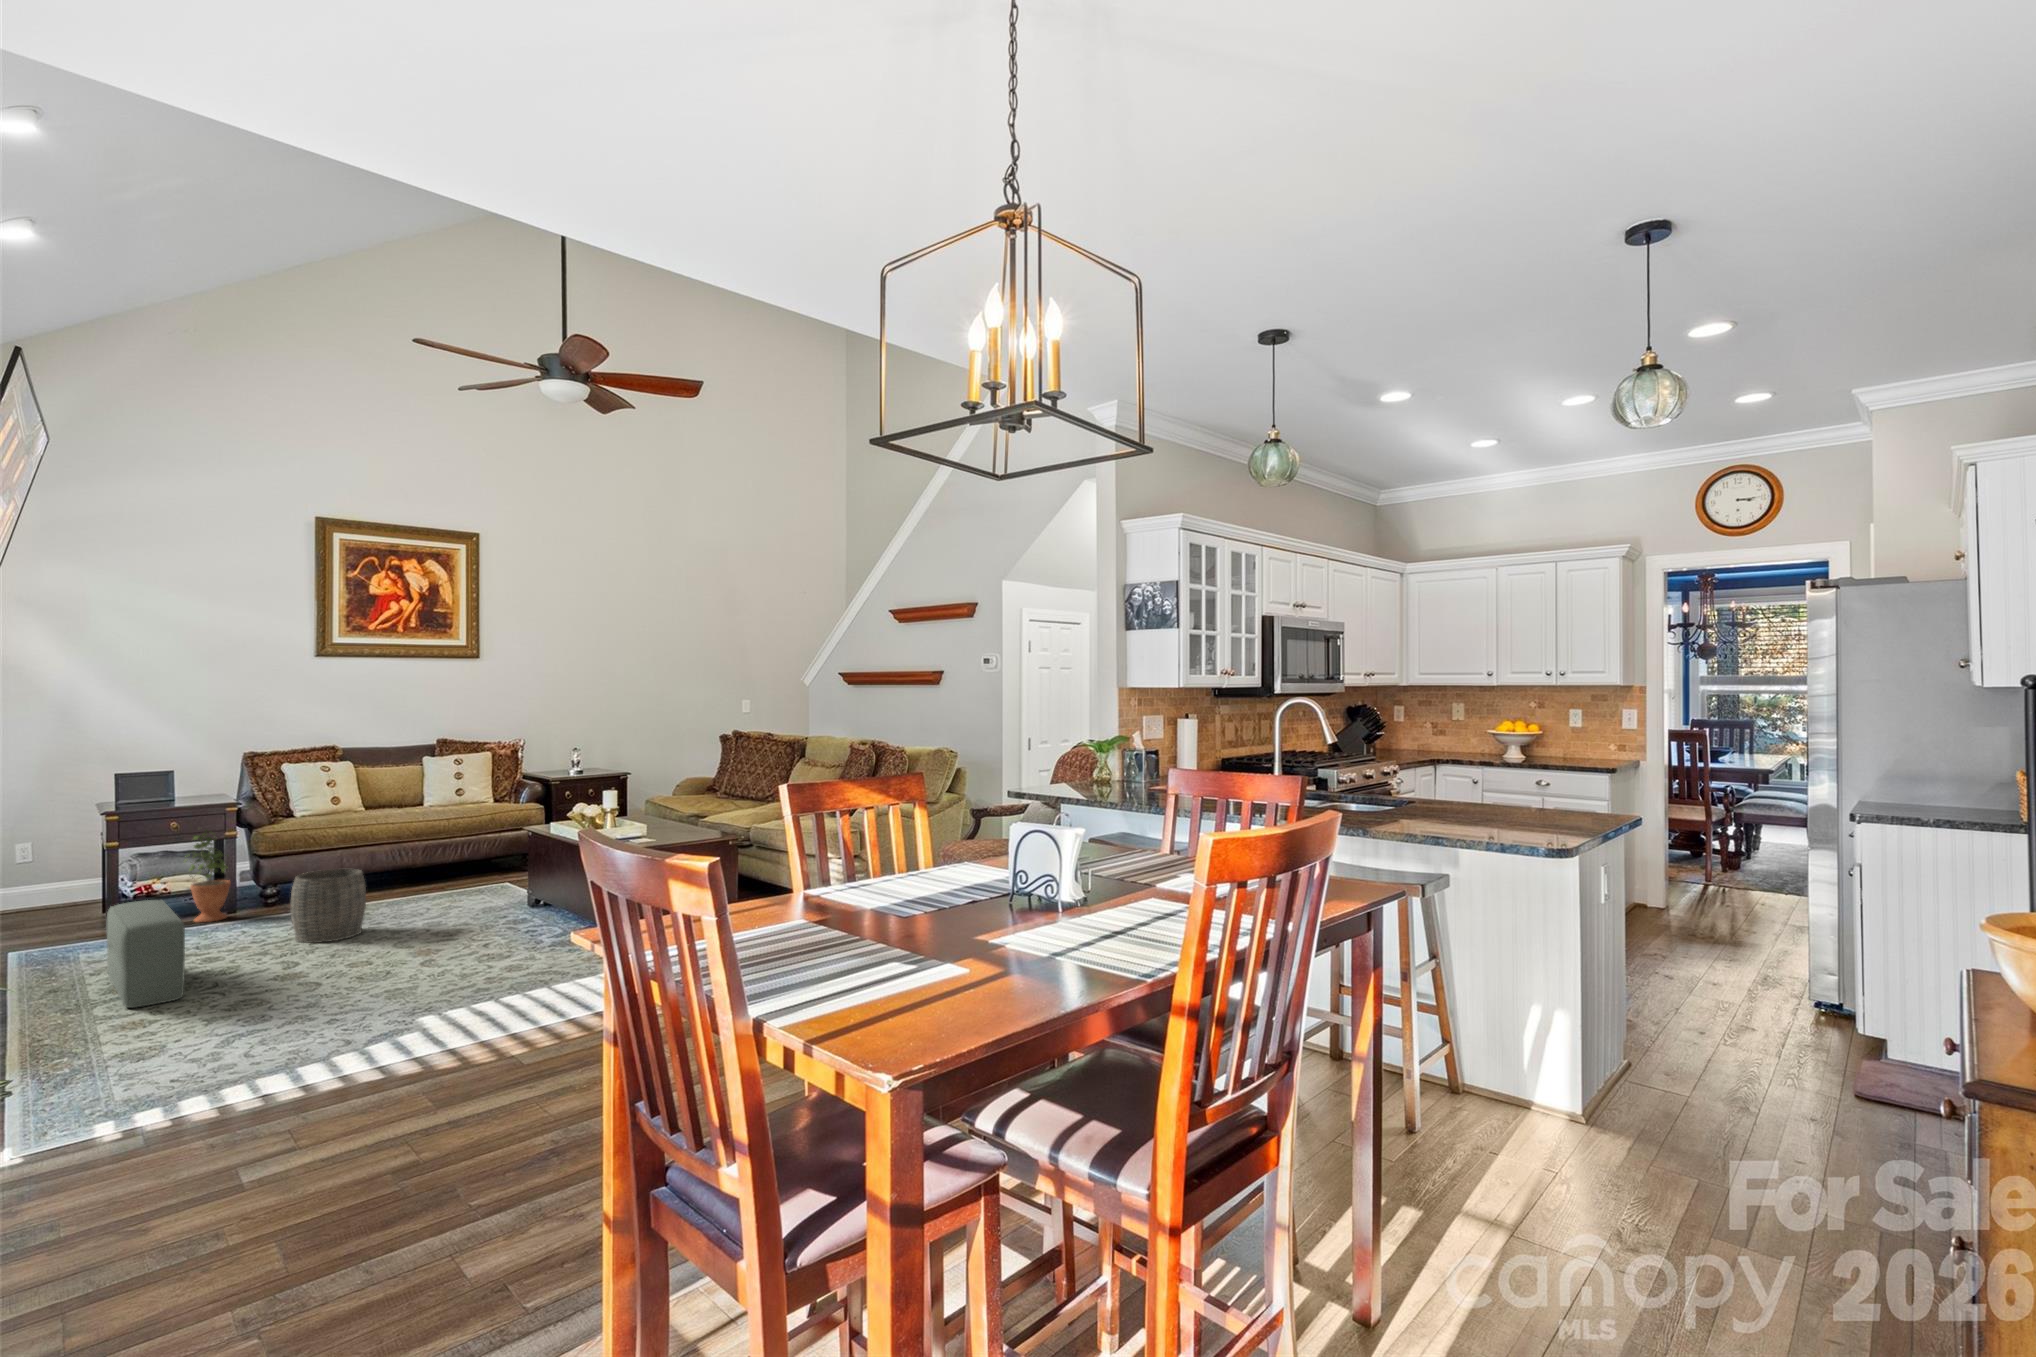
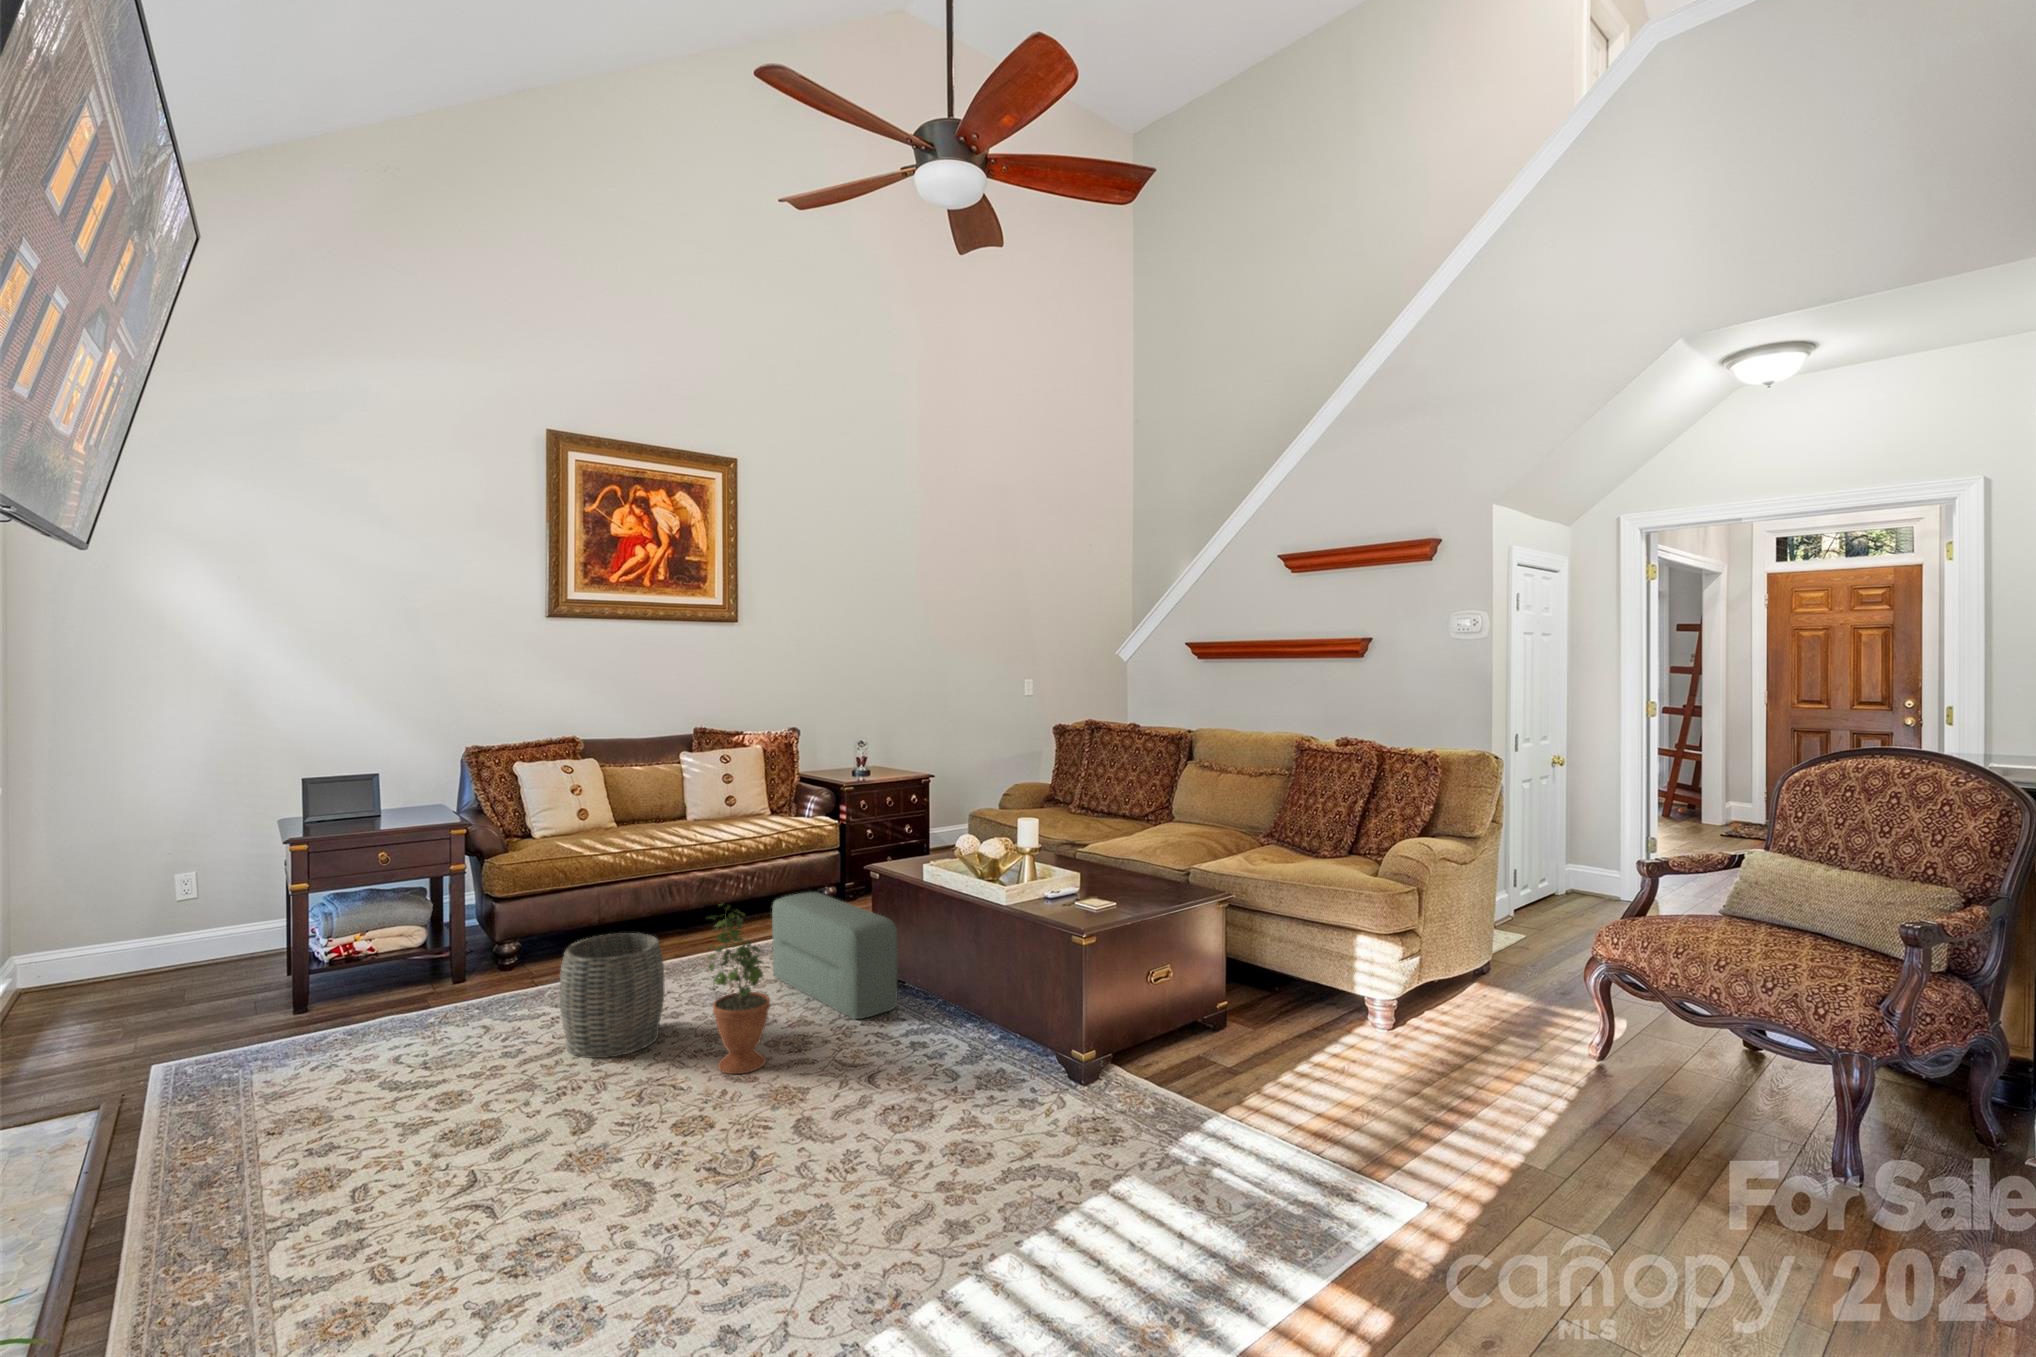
potted plant: present [184,830,230,922] -> present [707,904,770,1074]
pouf: present [106,900,185,1008] -> present [772,892,898,1019]

